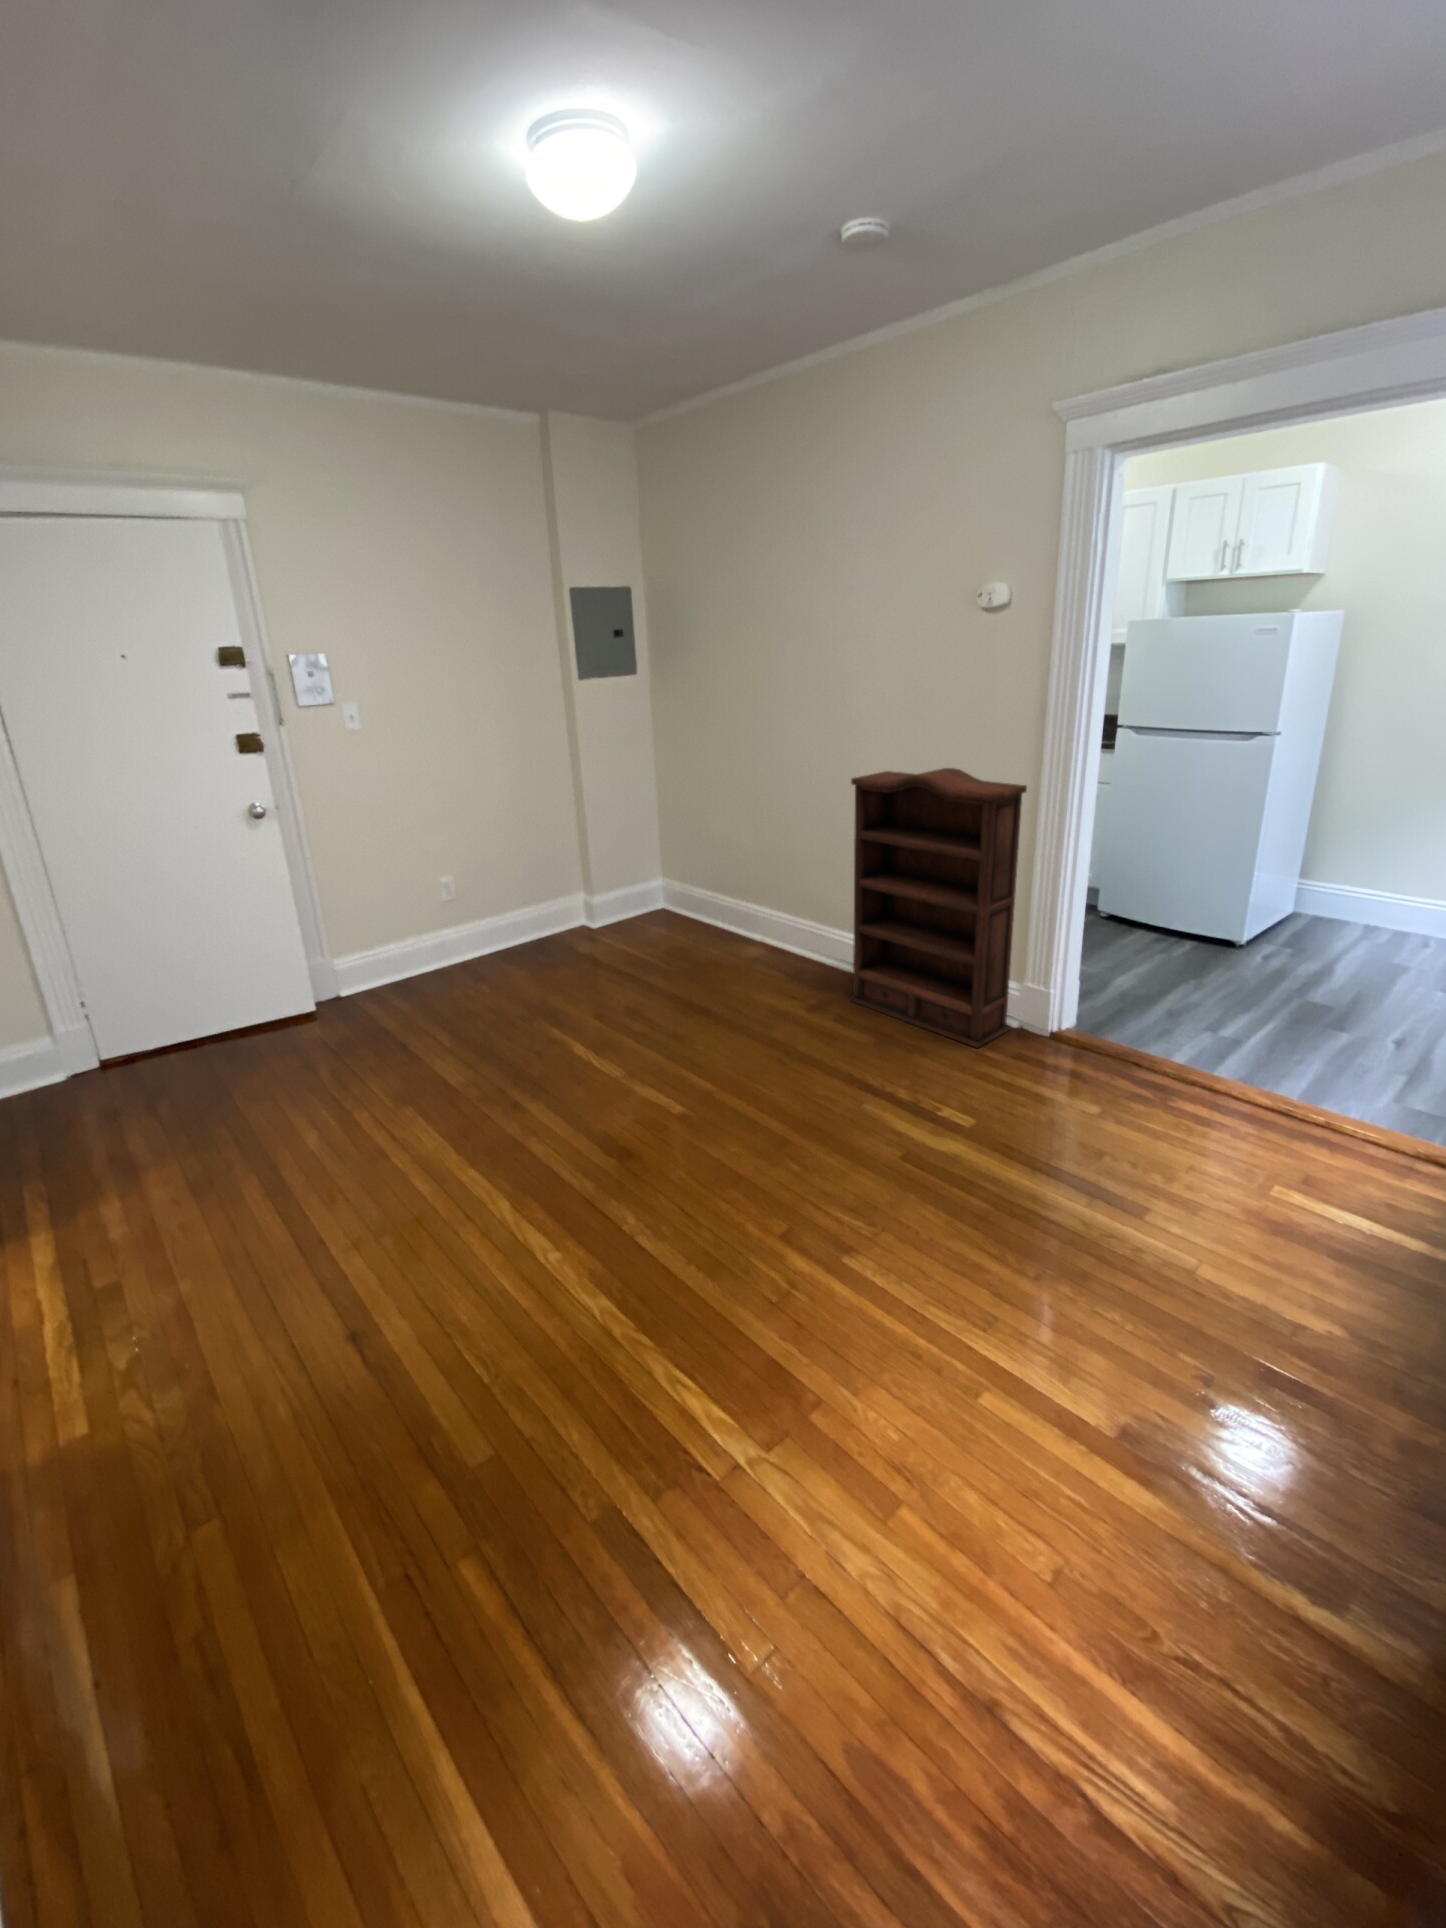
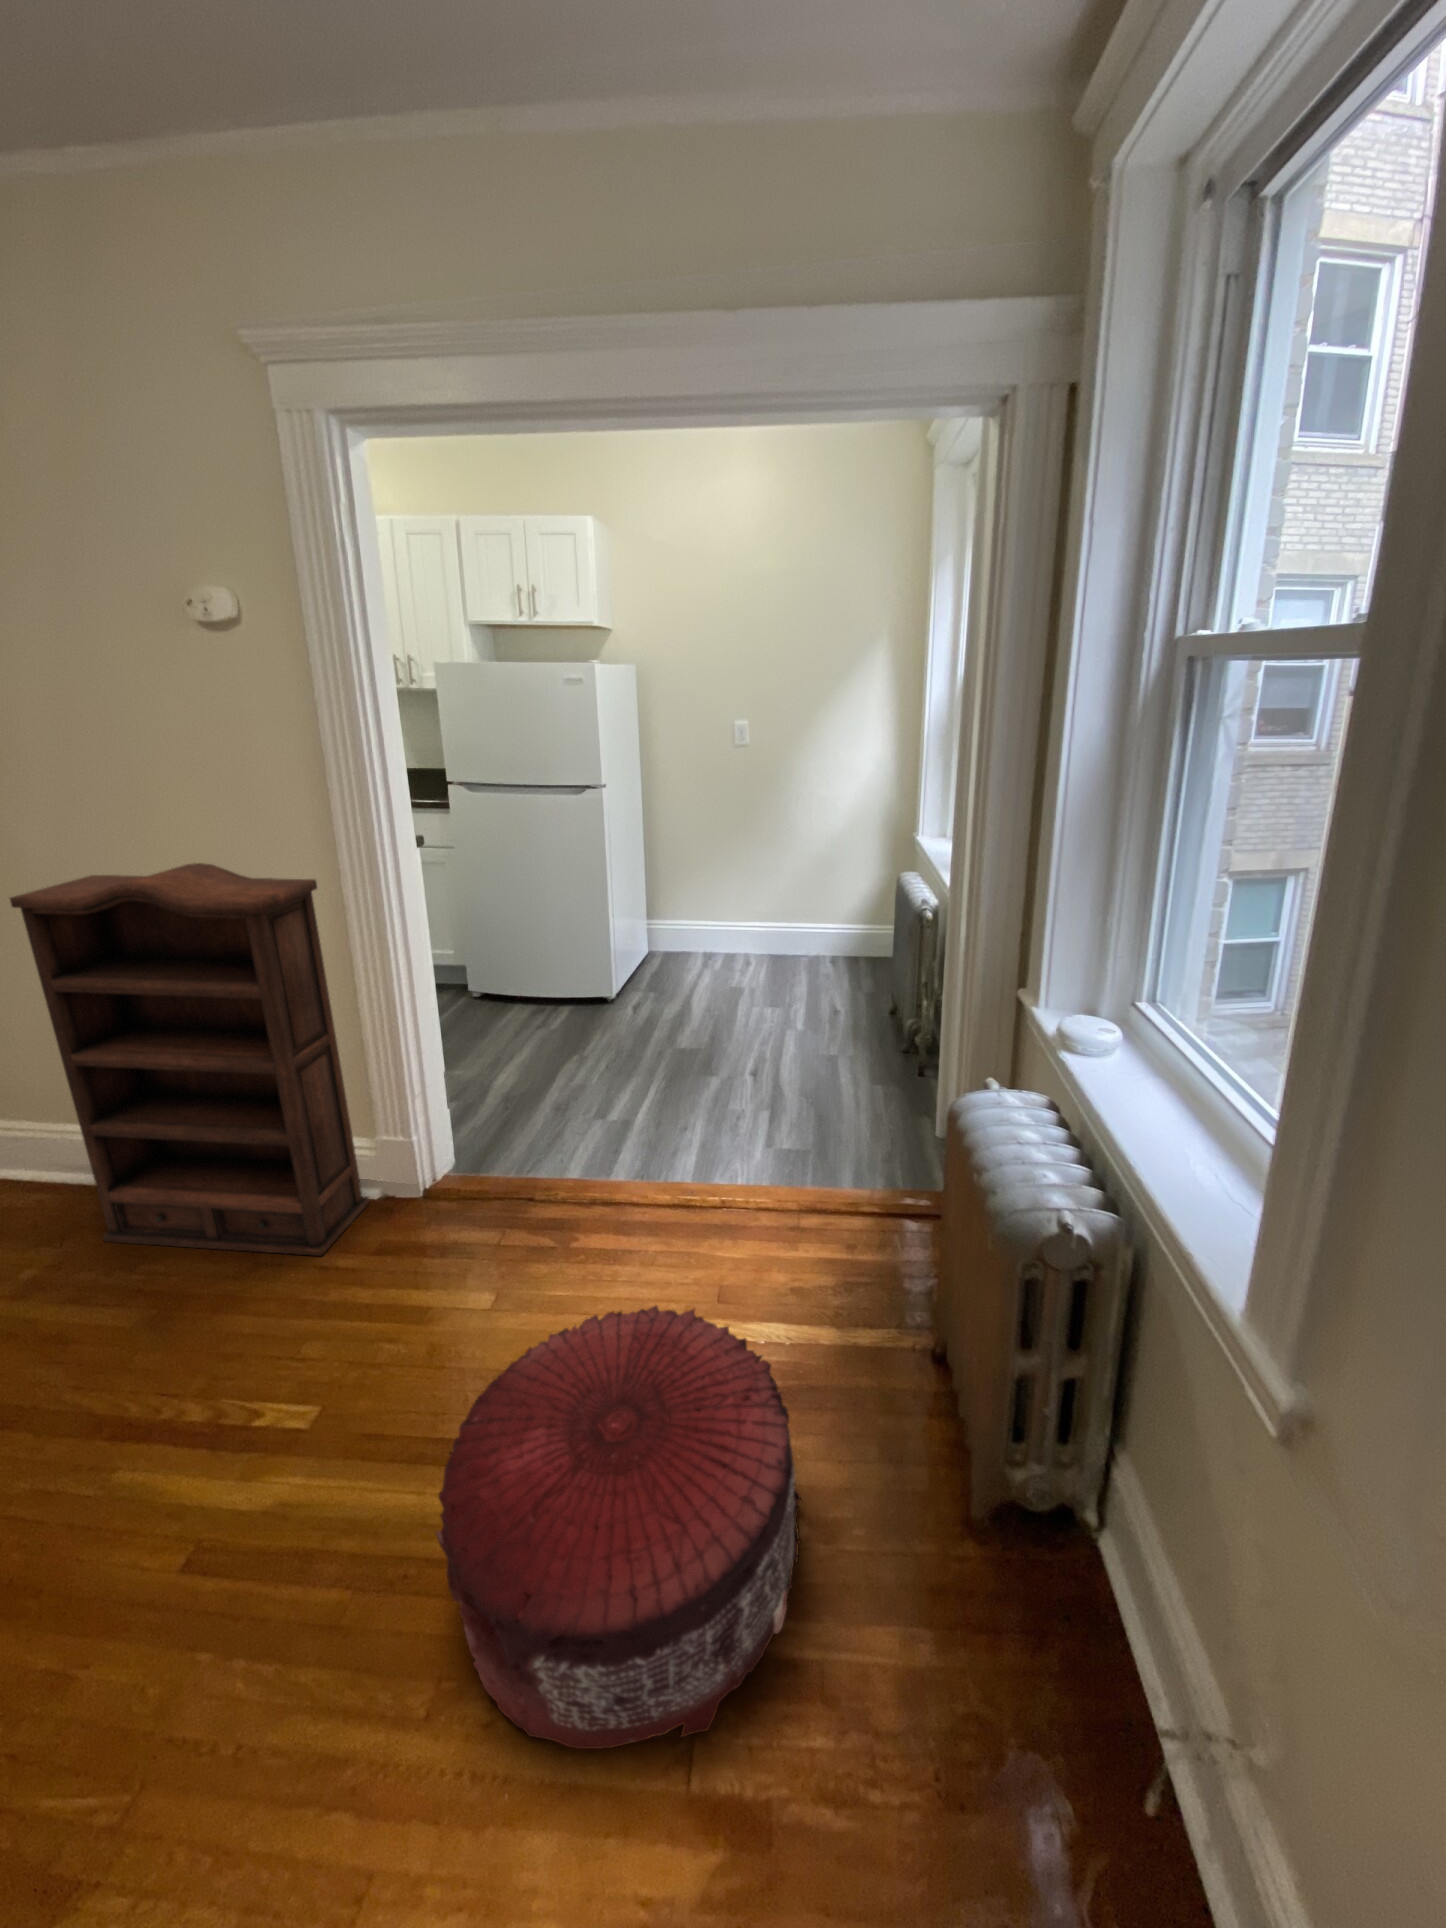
pouf: none [1063,1117,1356,1369] -> present [436,1306,801,1749]

